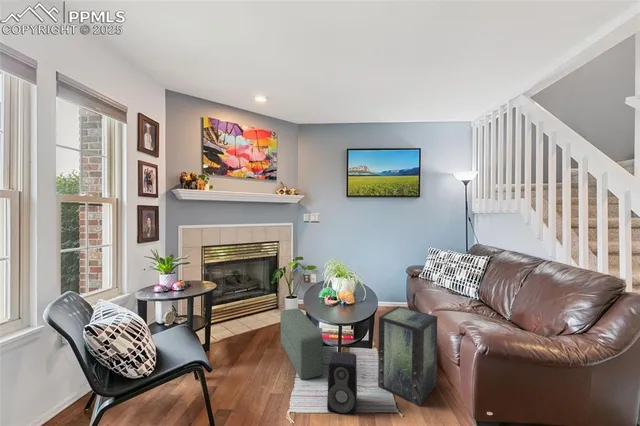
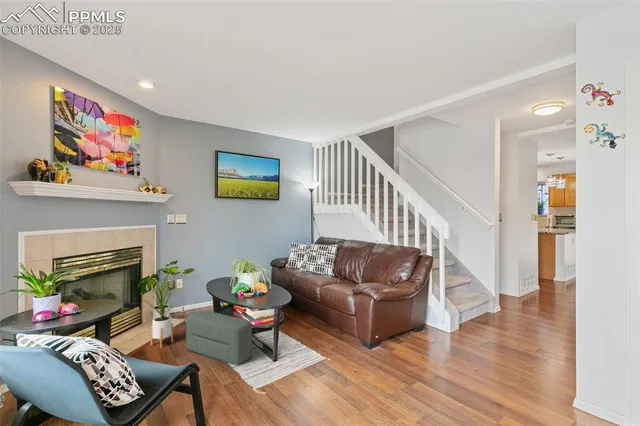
house plant: none [255,269,289,334] -> present [145,281,177,348]
storage box: present [378,306,437,407] -> none [297,287,330,349]
speaker: present [327,352,357,415] -> none [271,326,298,373]

